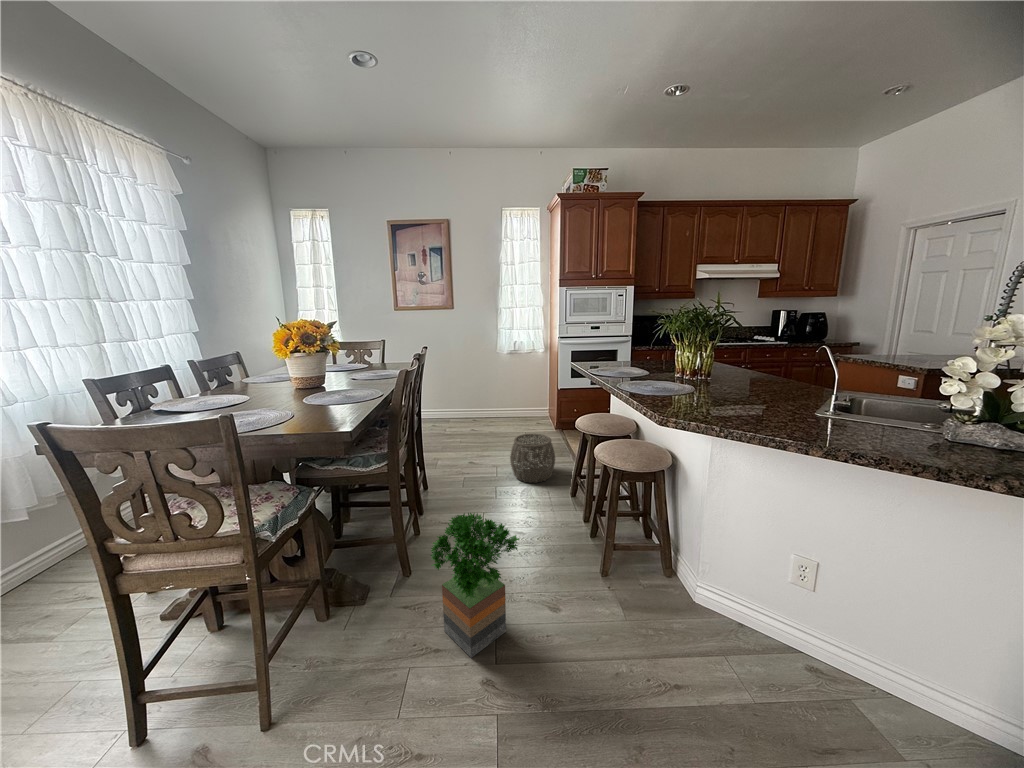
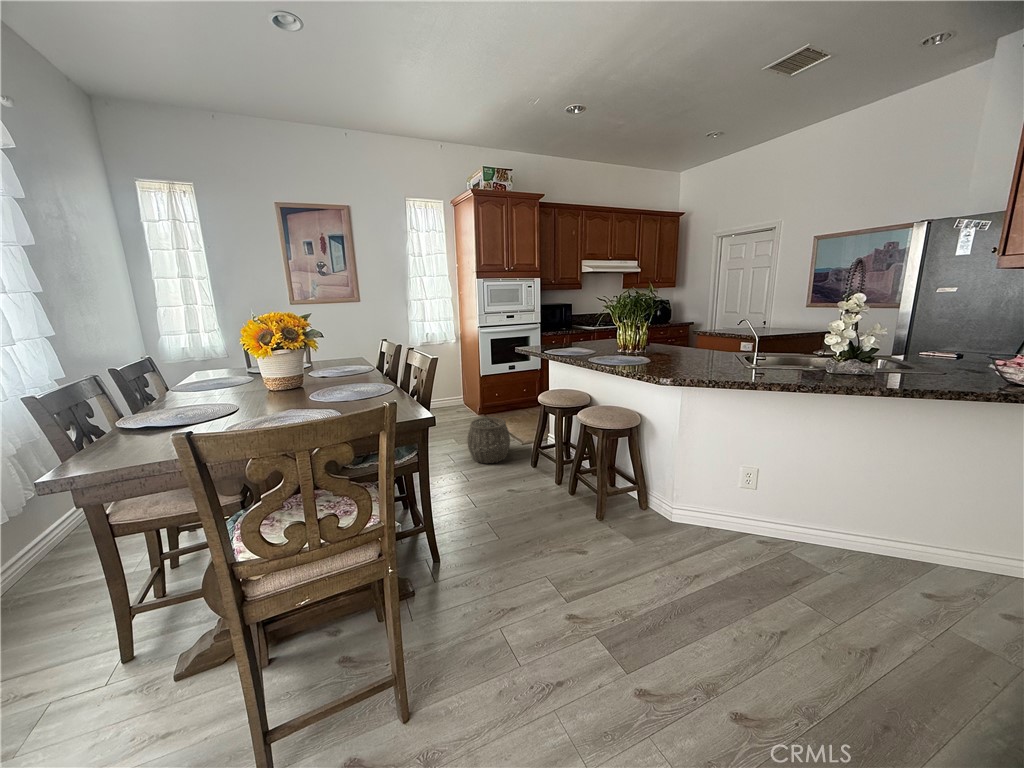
potted tree: present [431,513,519,658] -> none [499,483,575,615]

